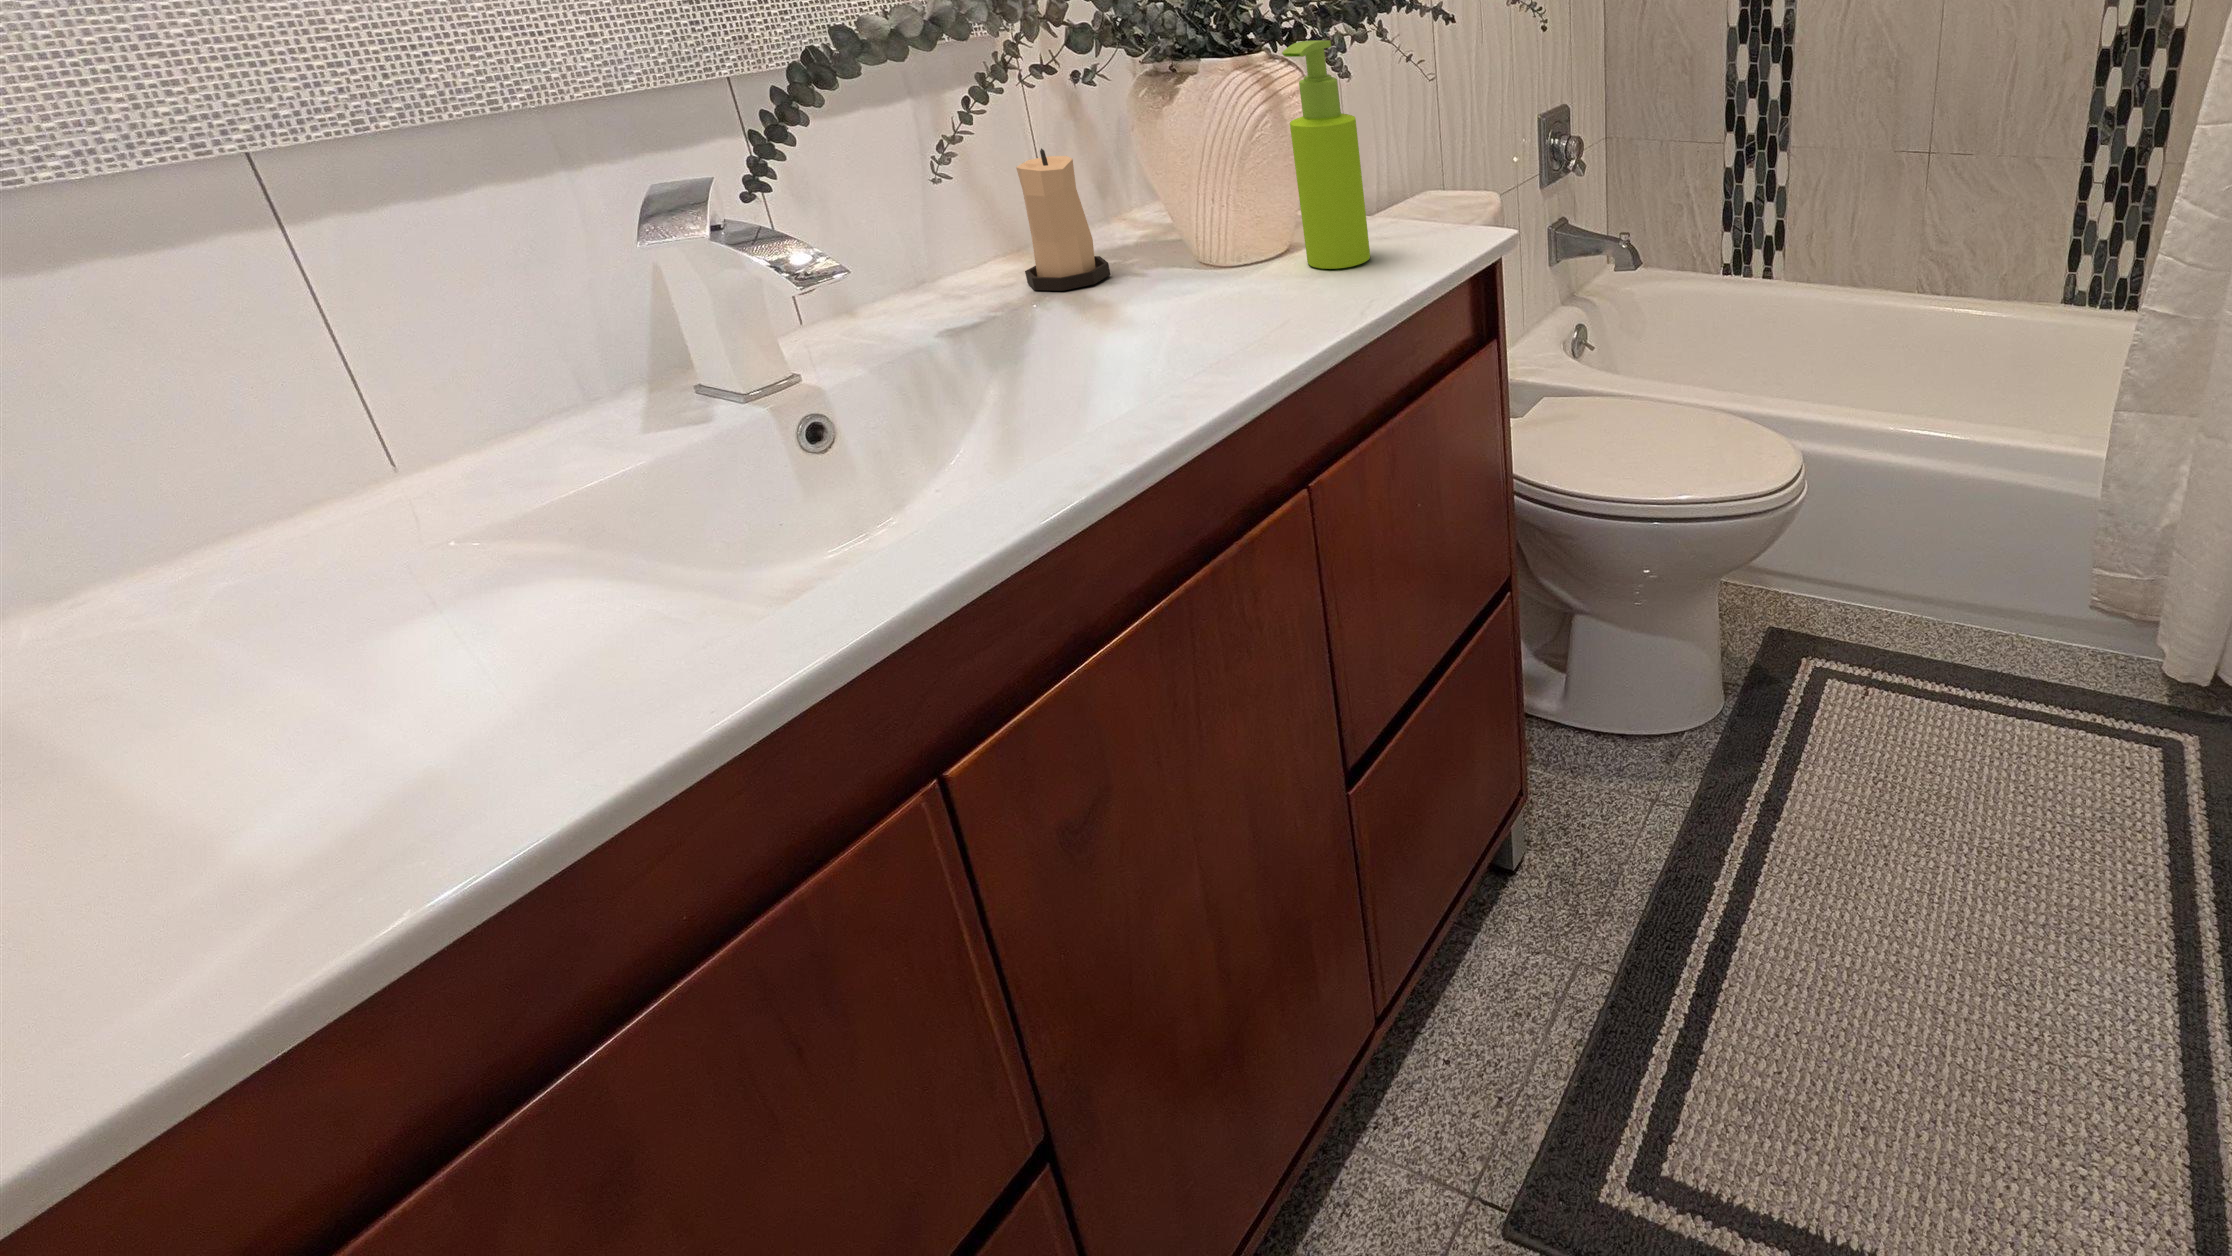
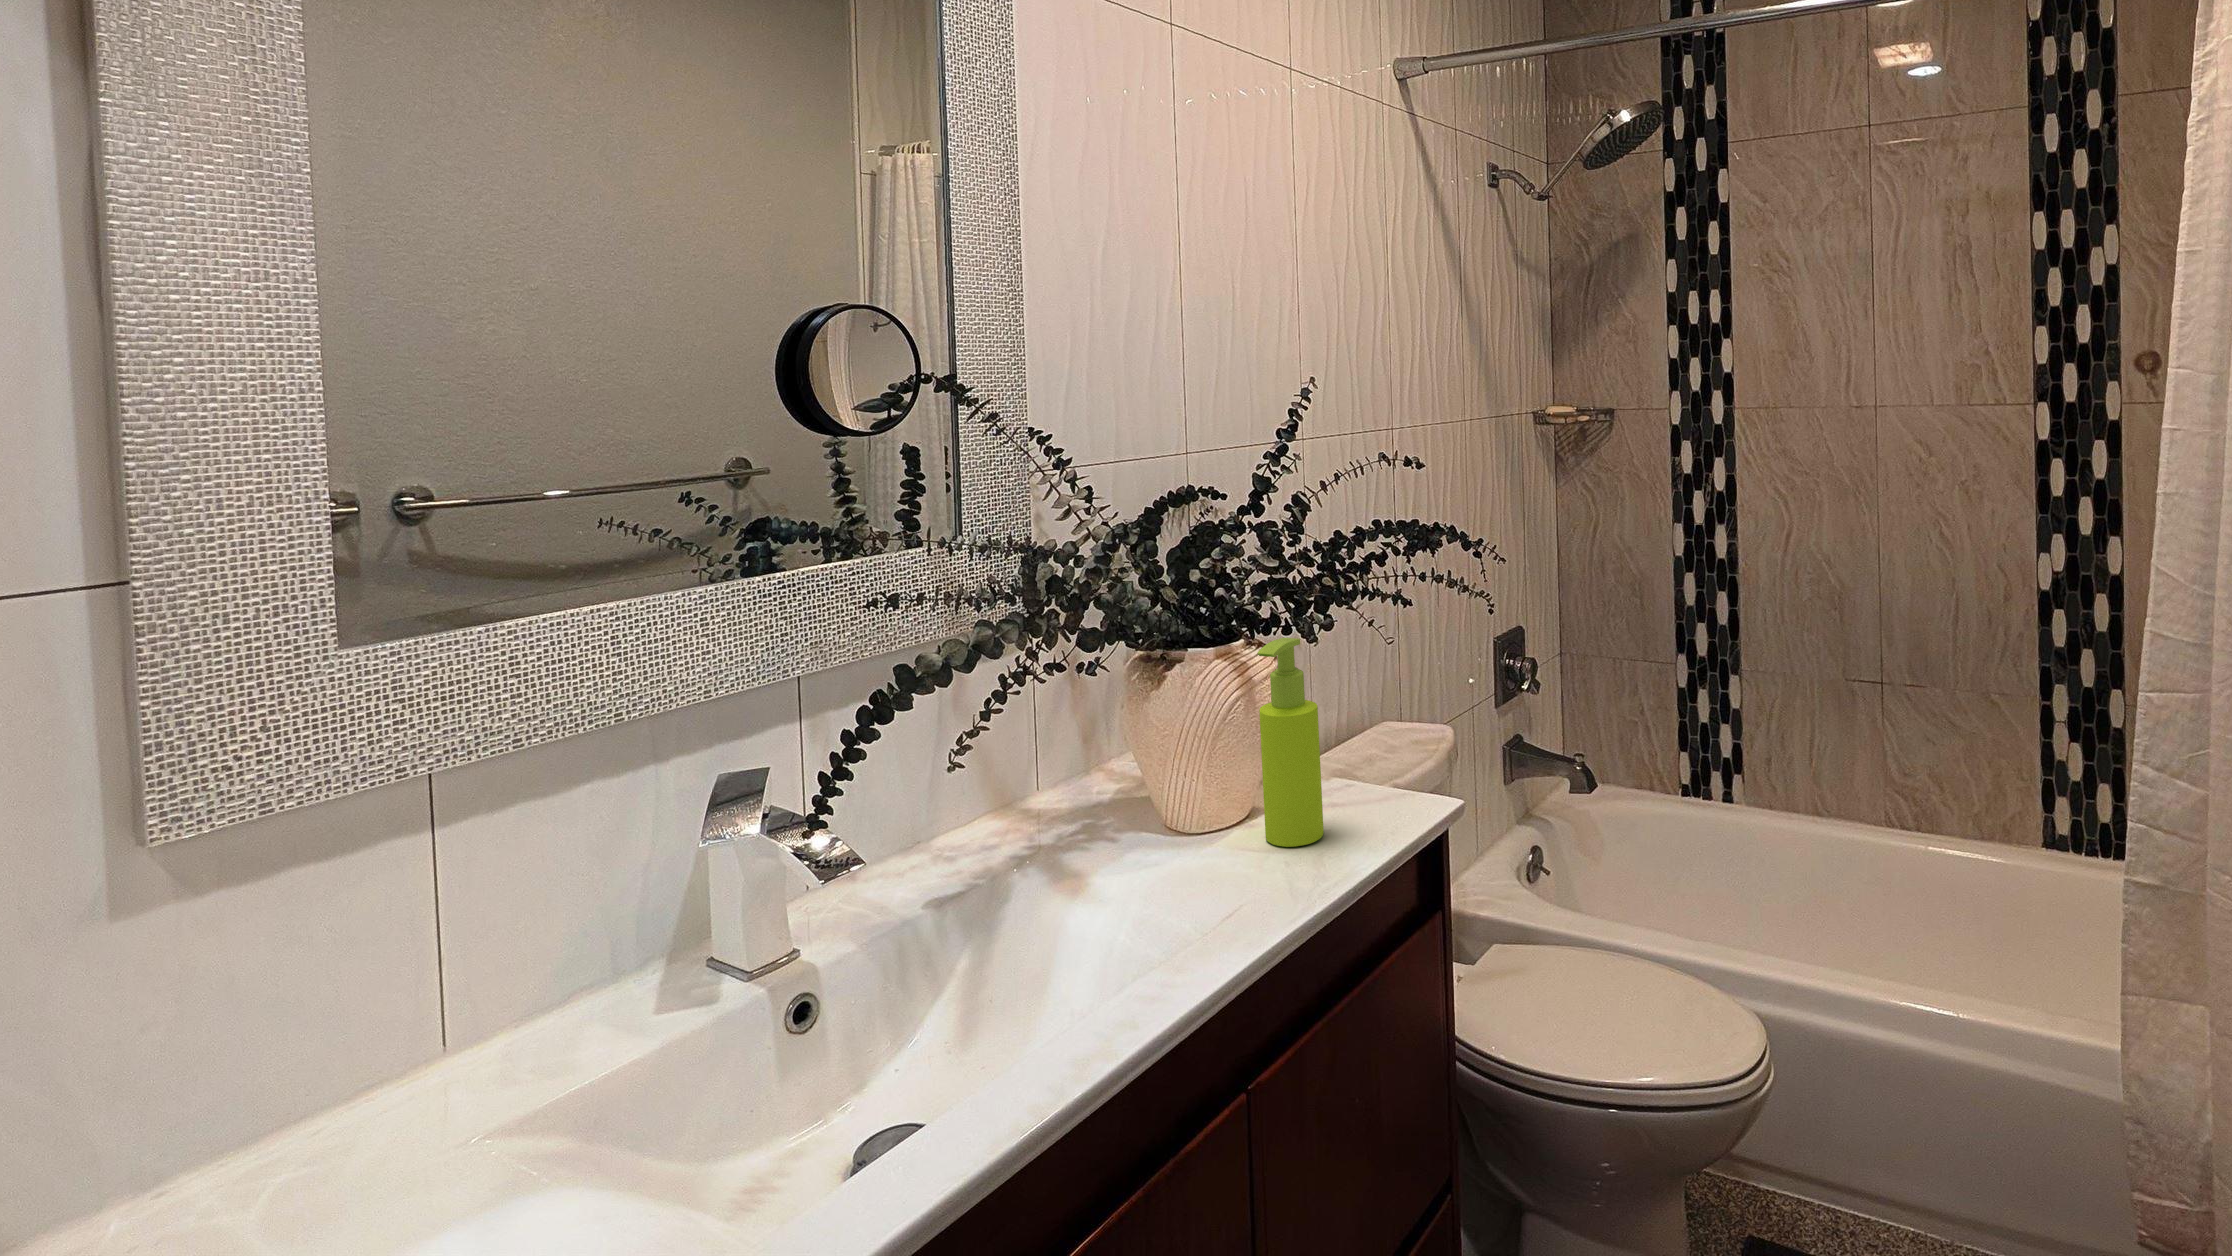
candle: present [1016,148,1110,291] -> none [1012,728,1087,862]

